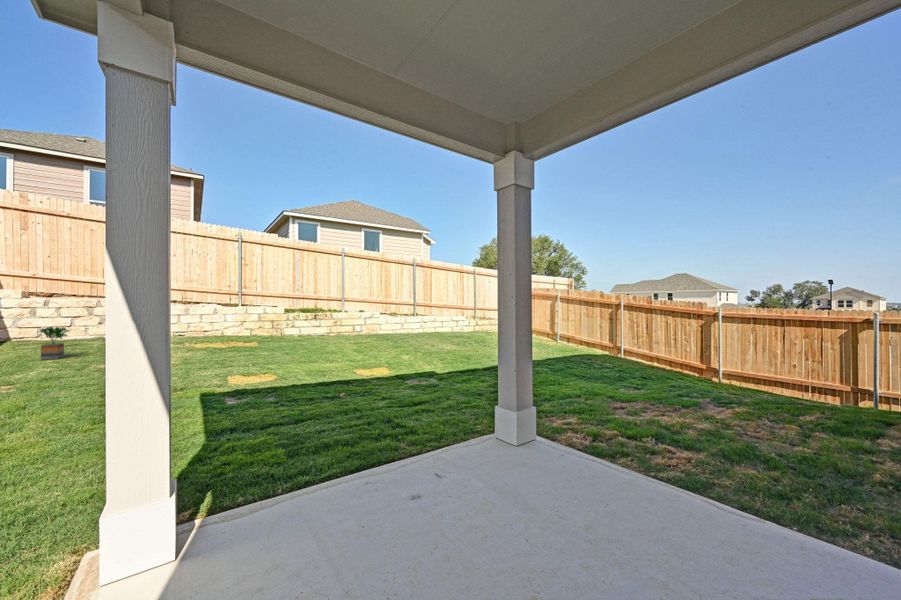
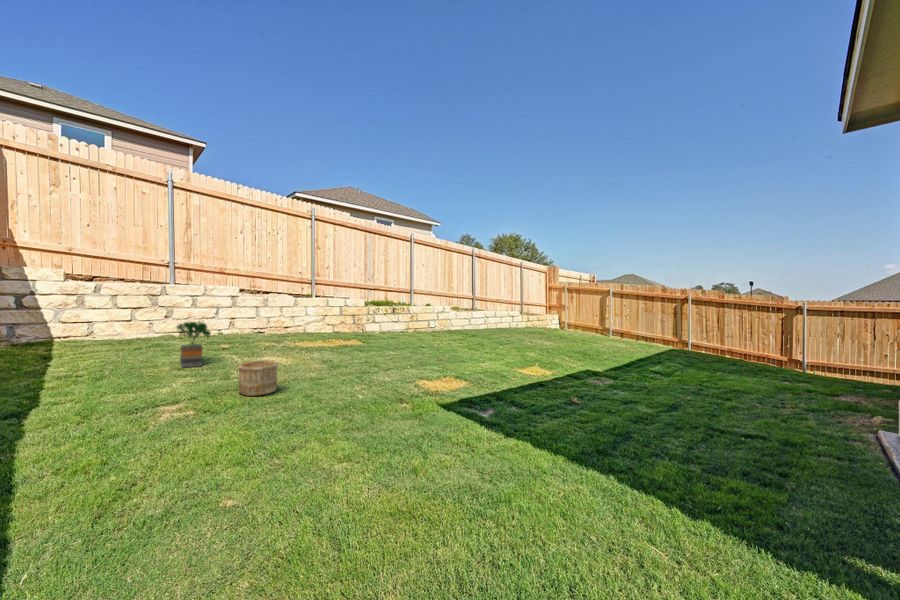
wooden bucket: none [25,356,65,381] -> present [238,360,278,396]

